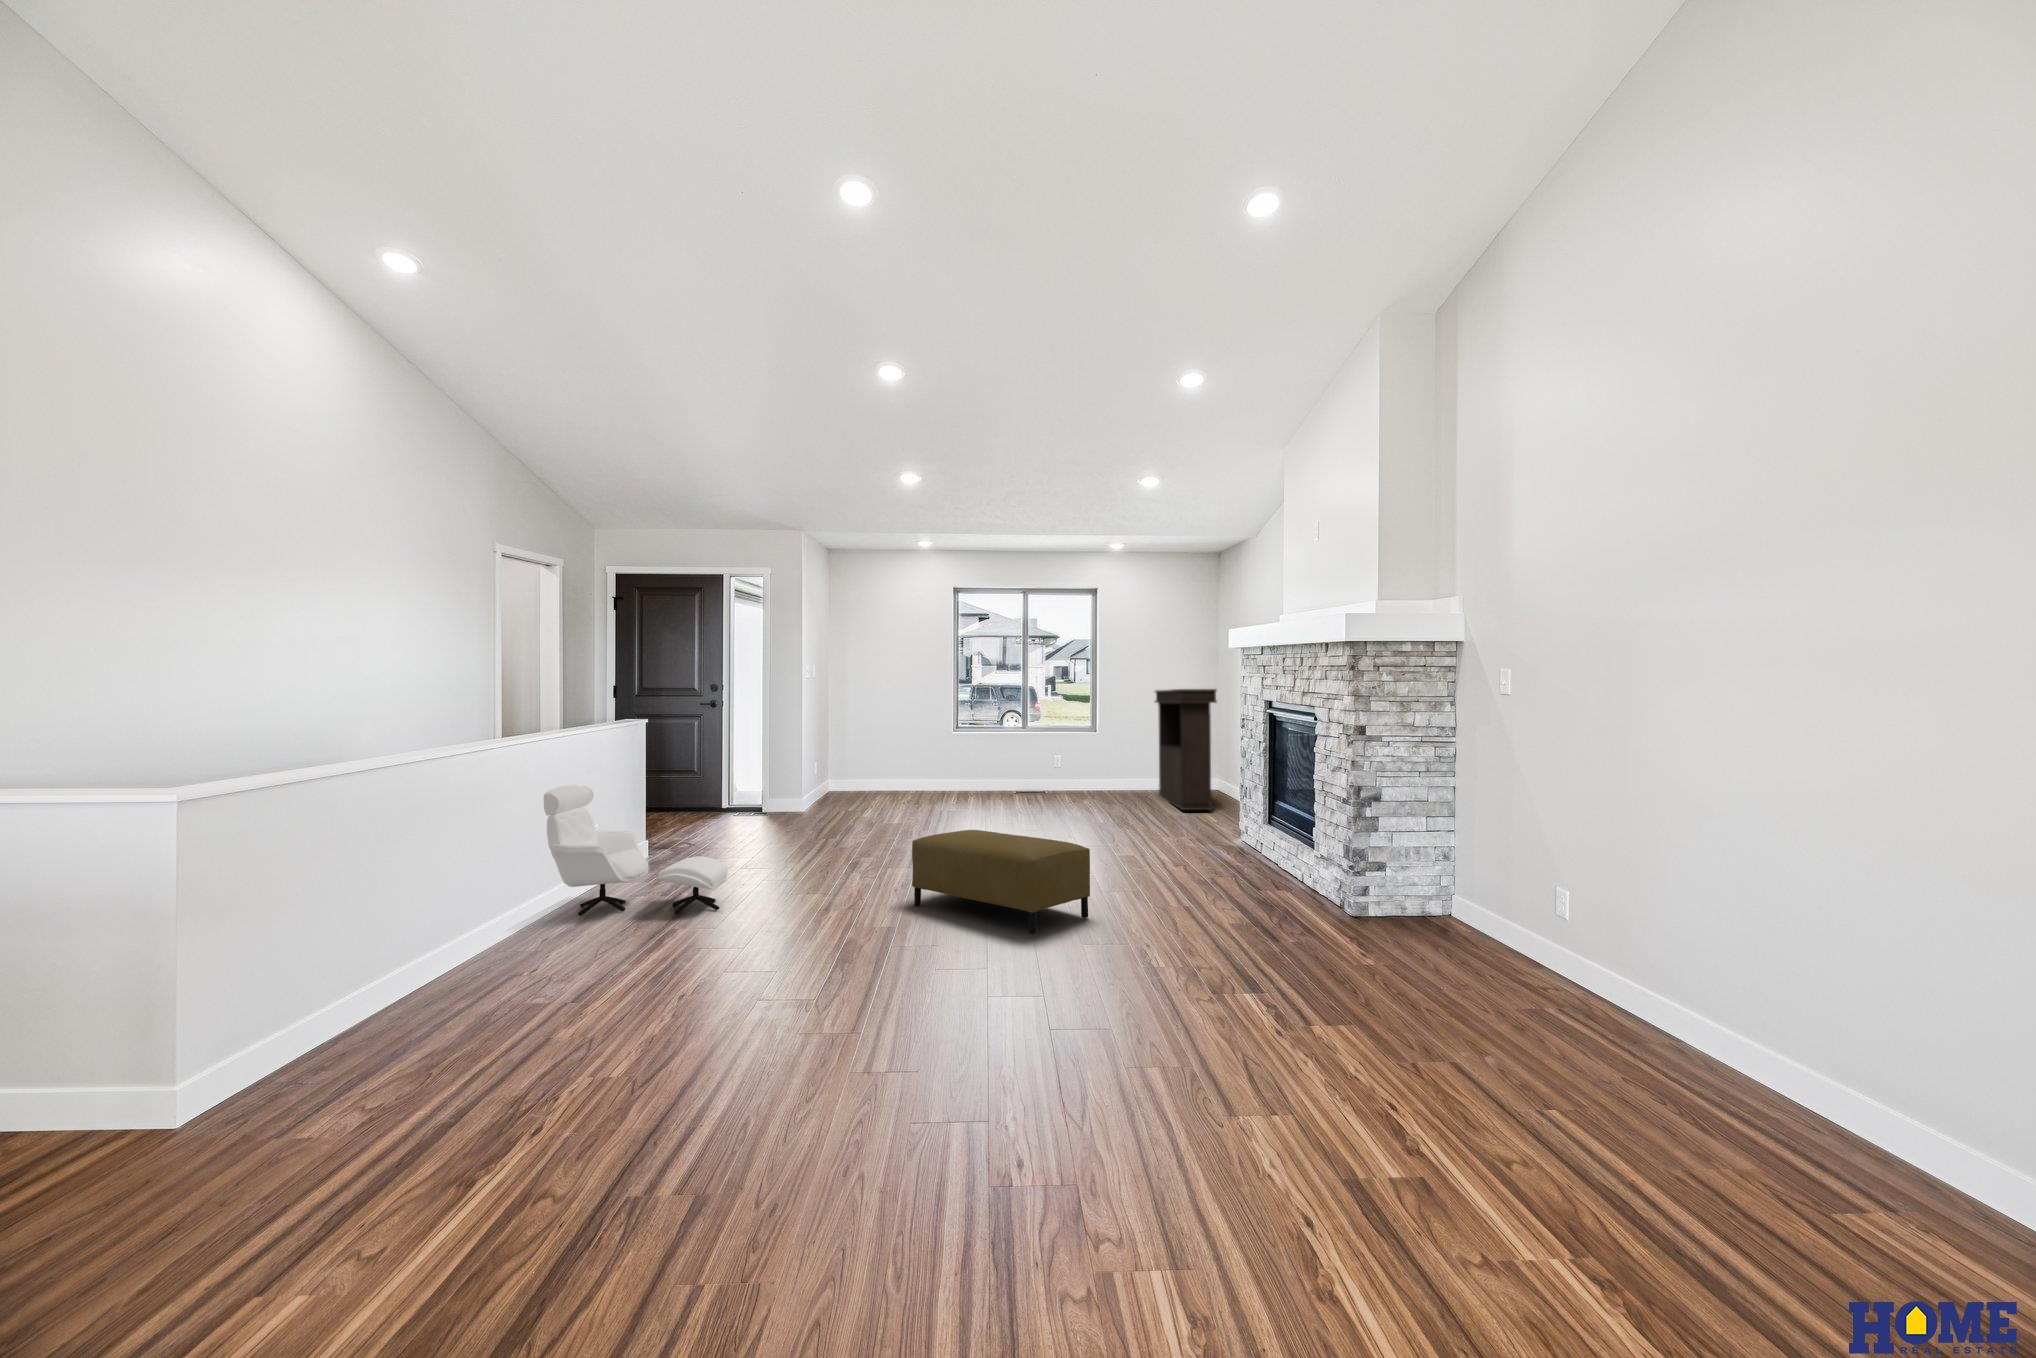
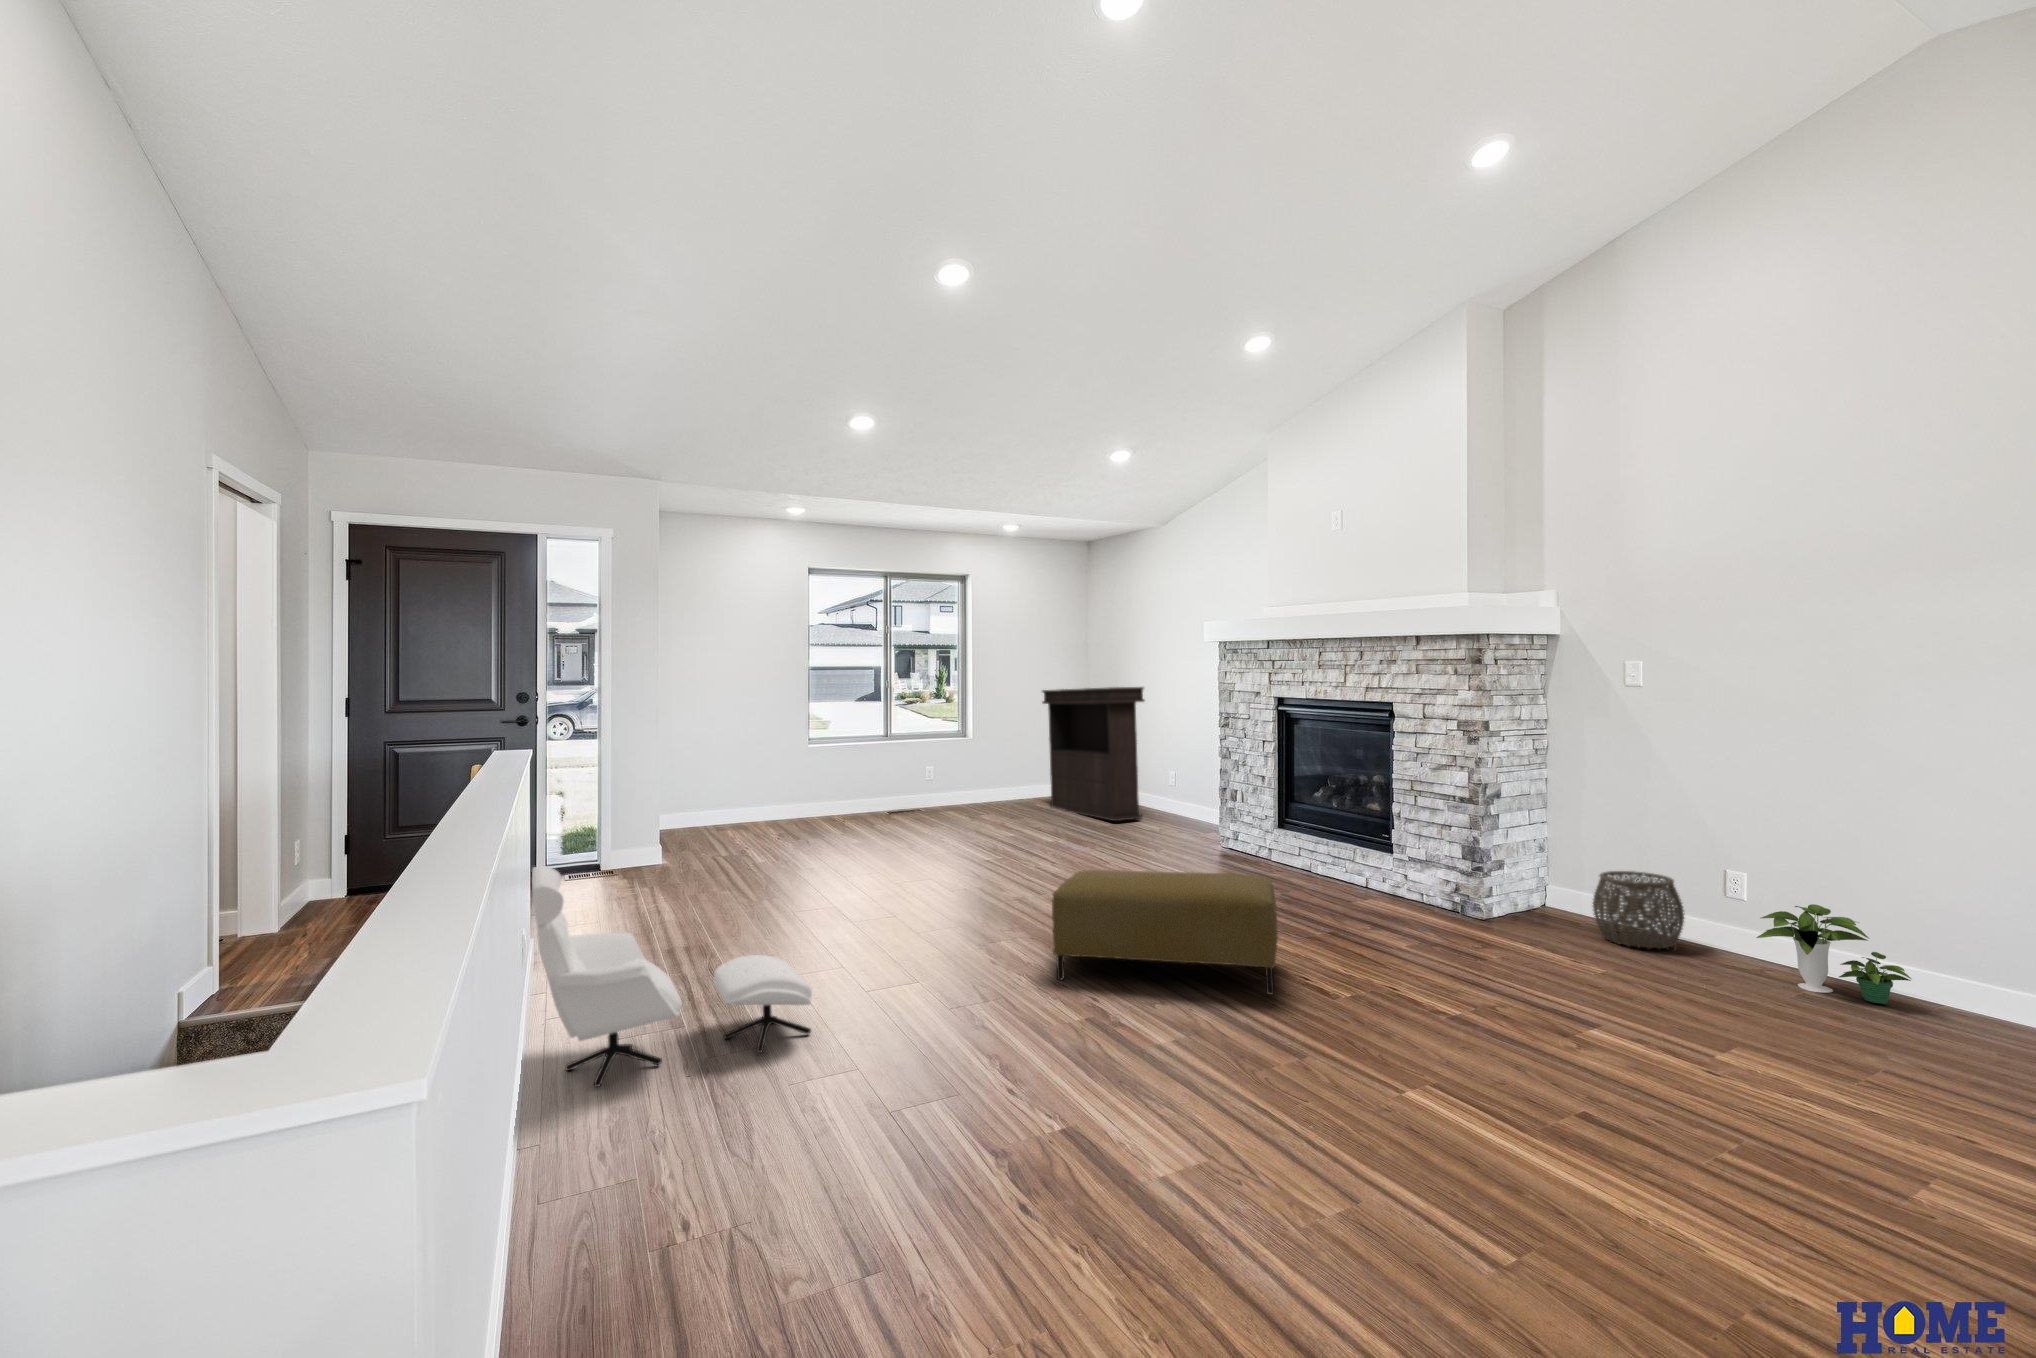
woven basket: none [1435,881,1522,961] -> present [1593,871,1684,949]
potted plant: none [1526,927,1647,1034] -> present [1757,904,1911,1004]

